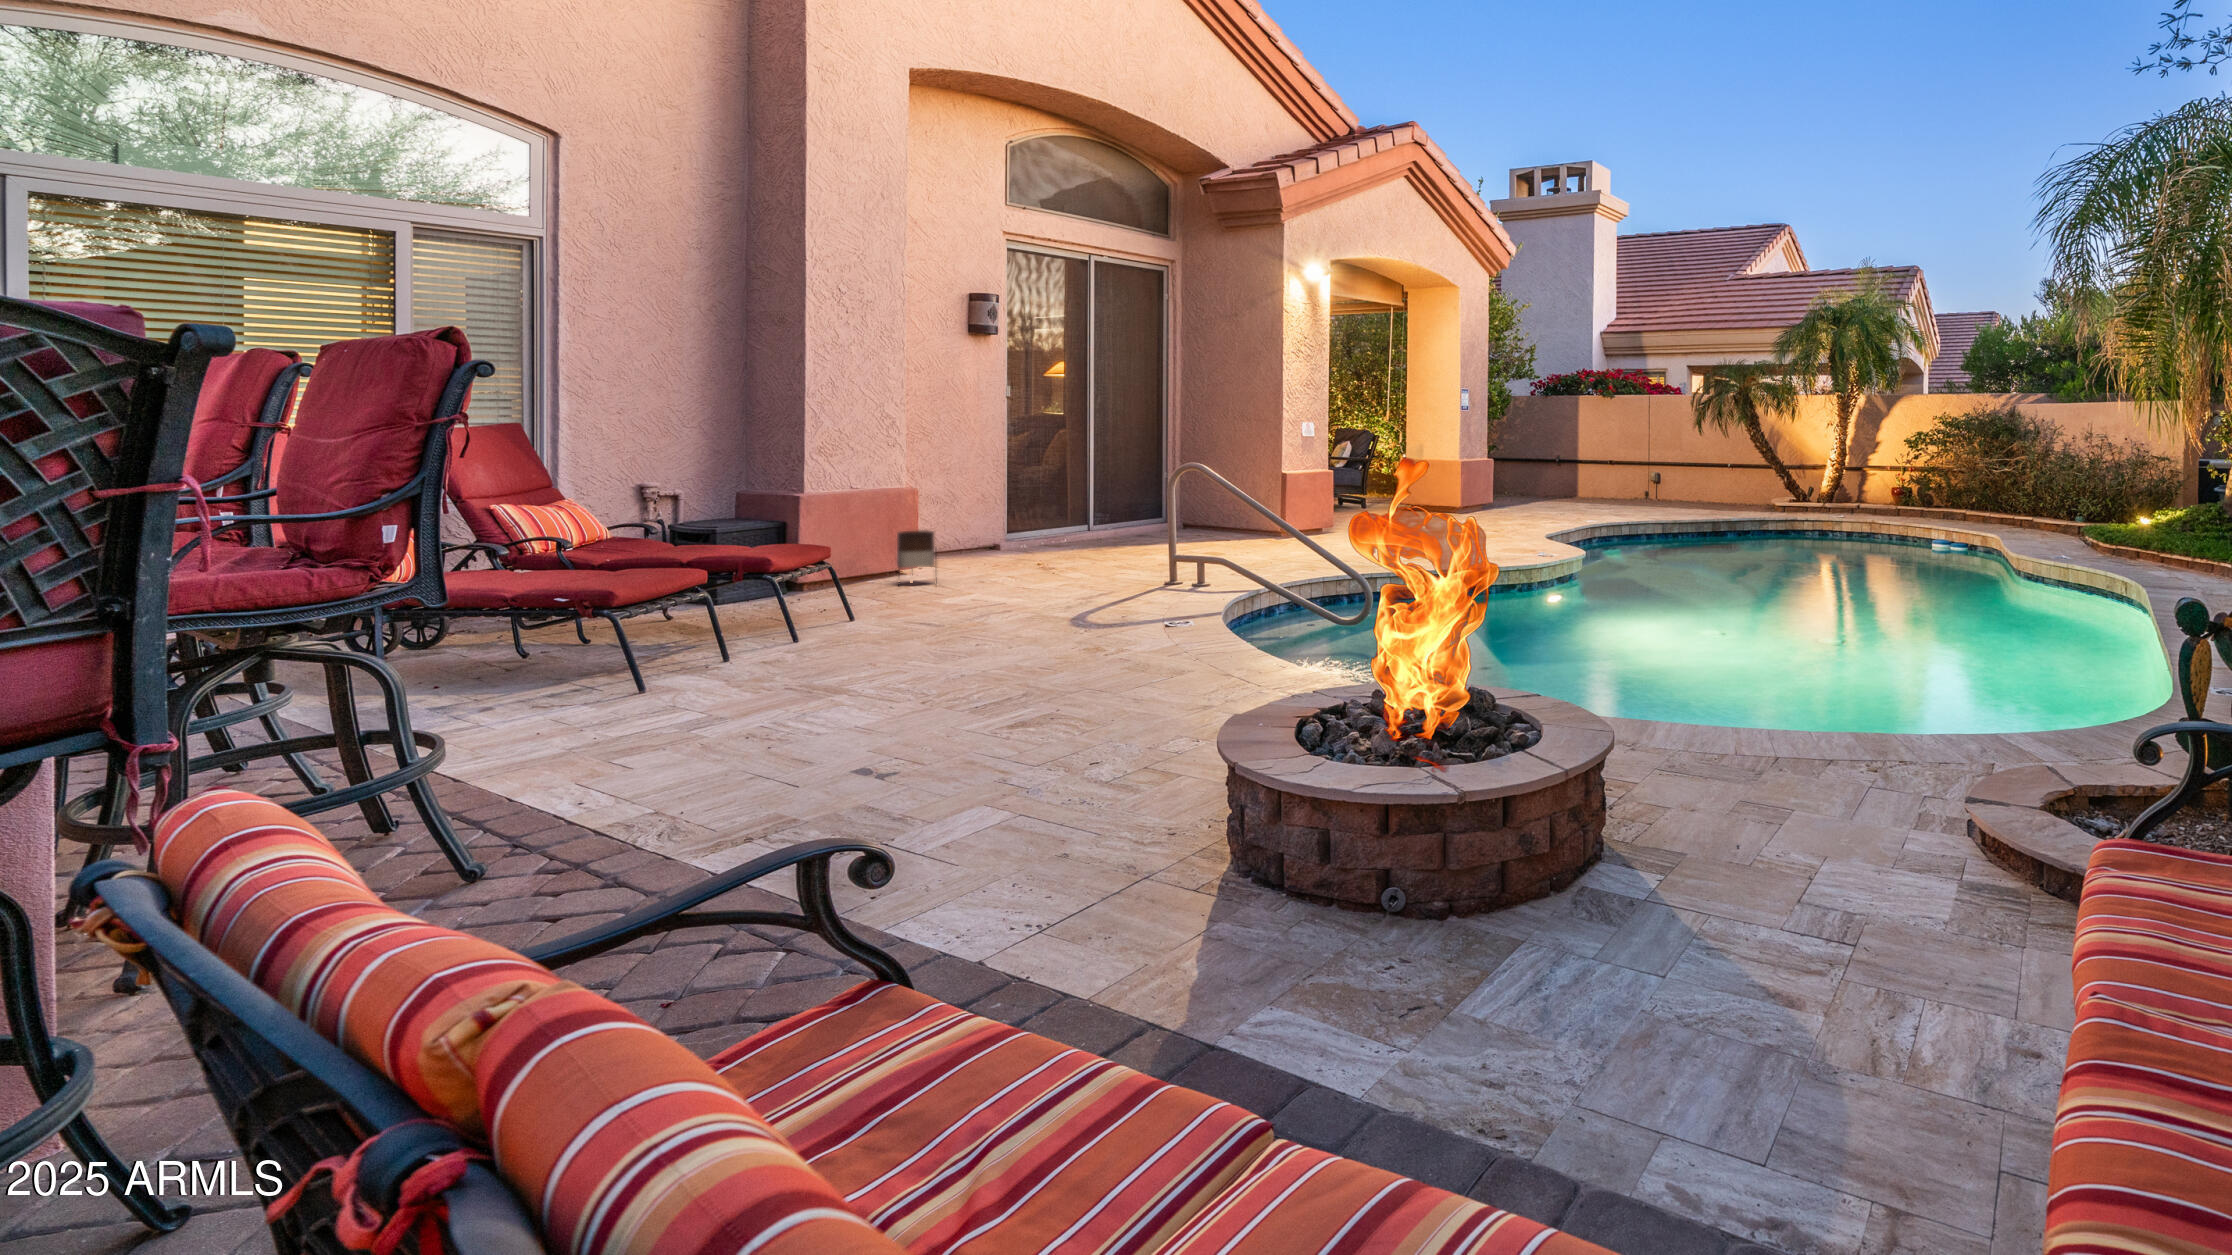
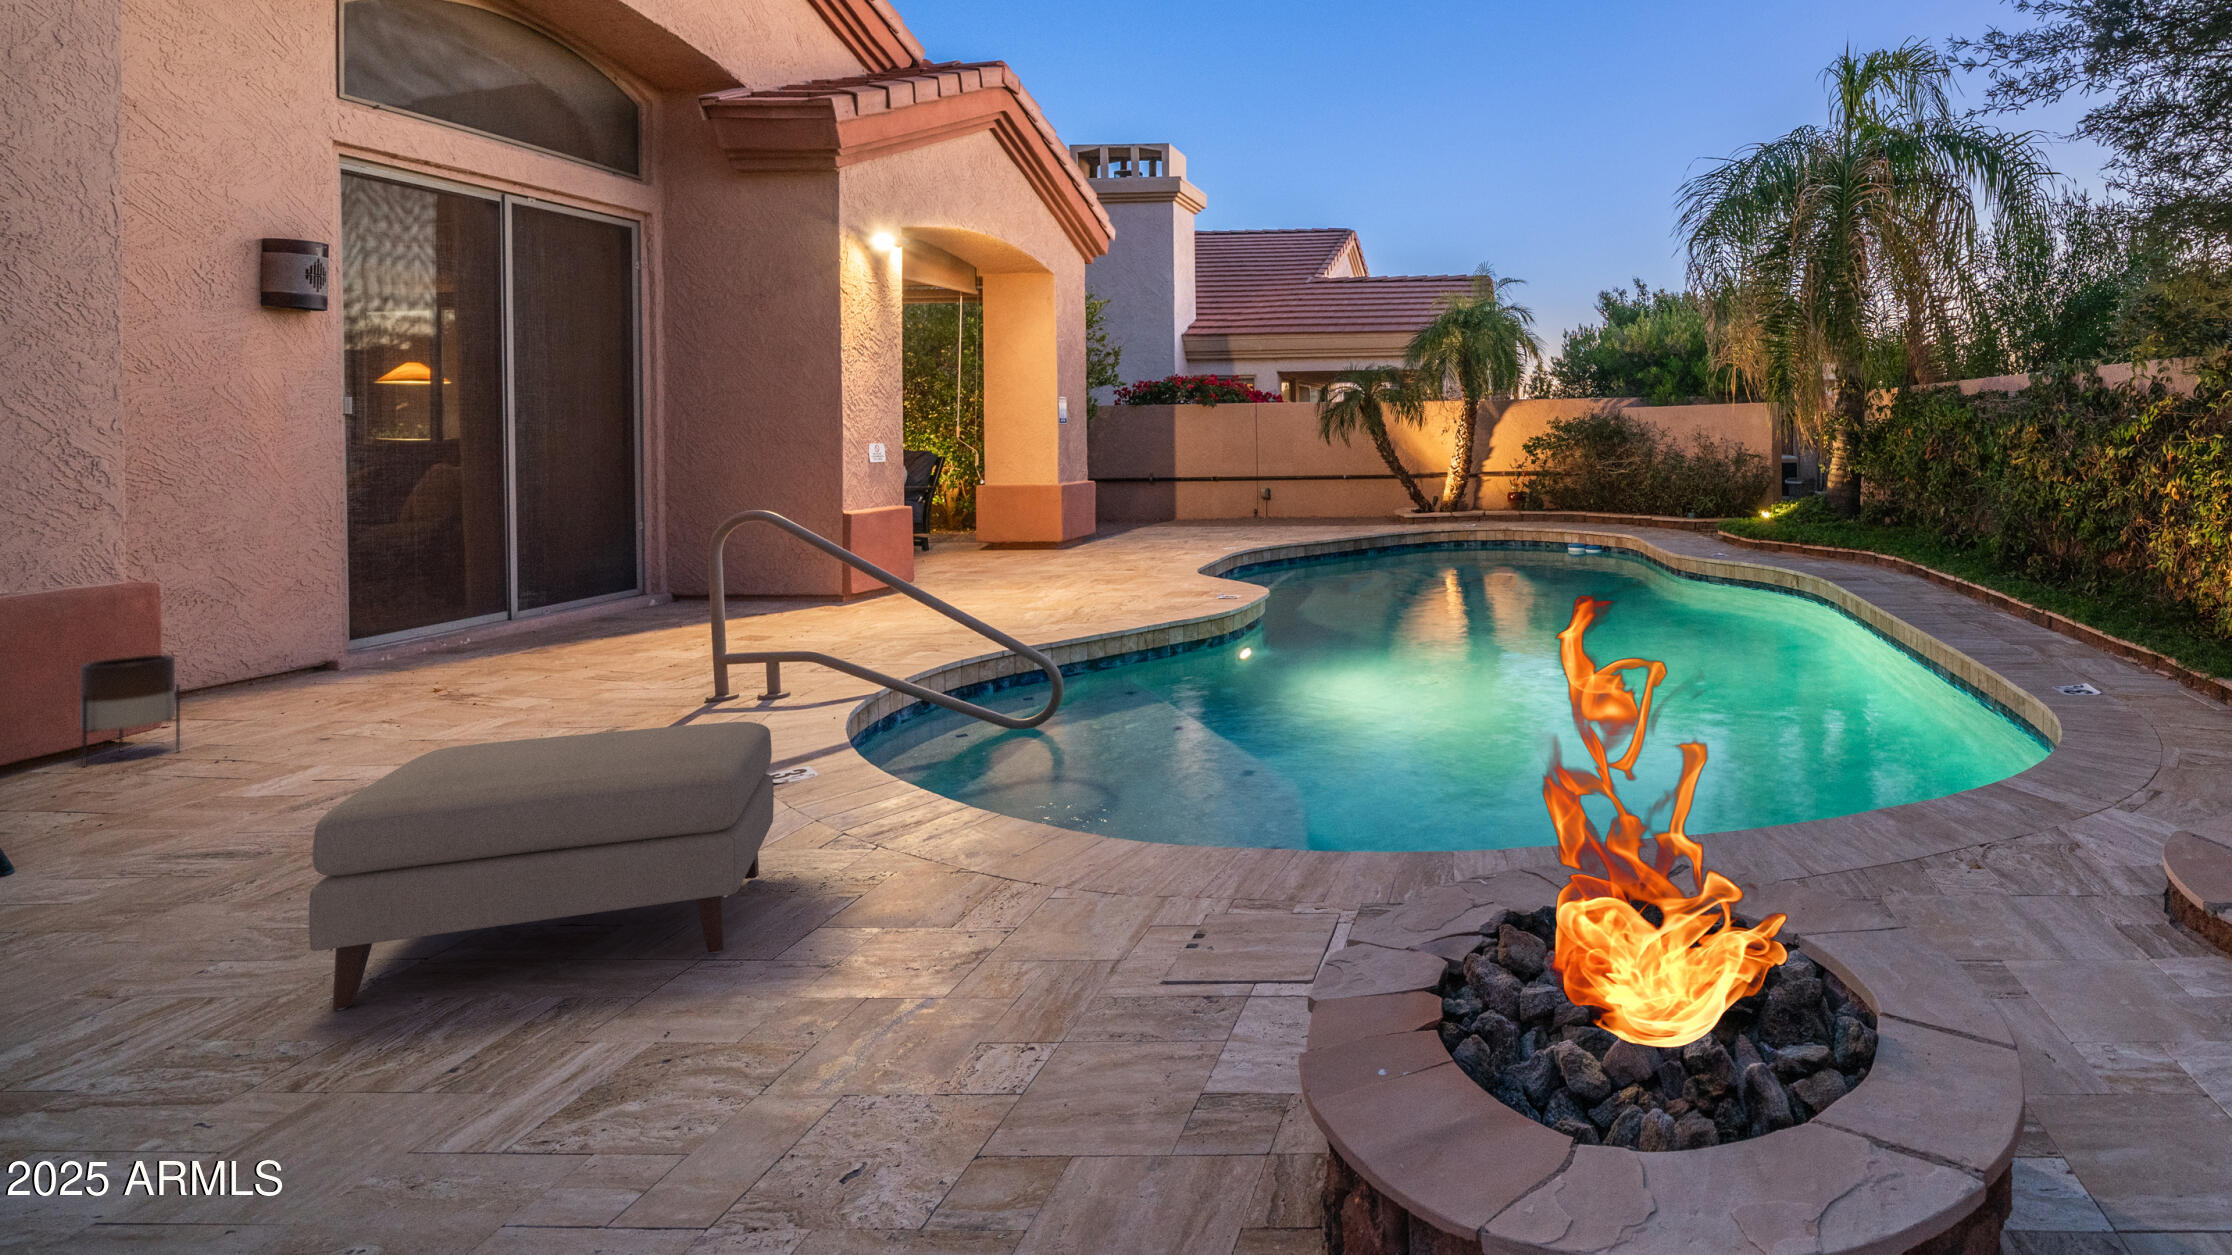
ottoman: none [1006,558,1195,661] -> present [309,722,774,1010]

